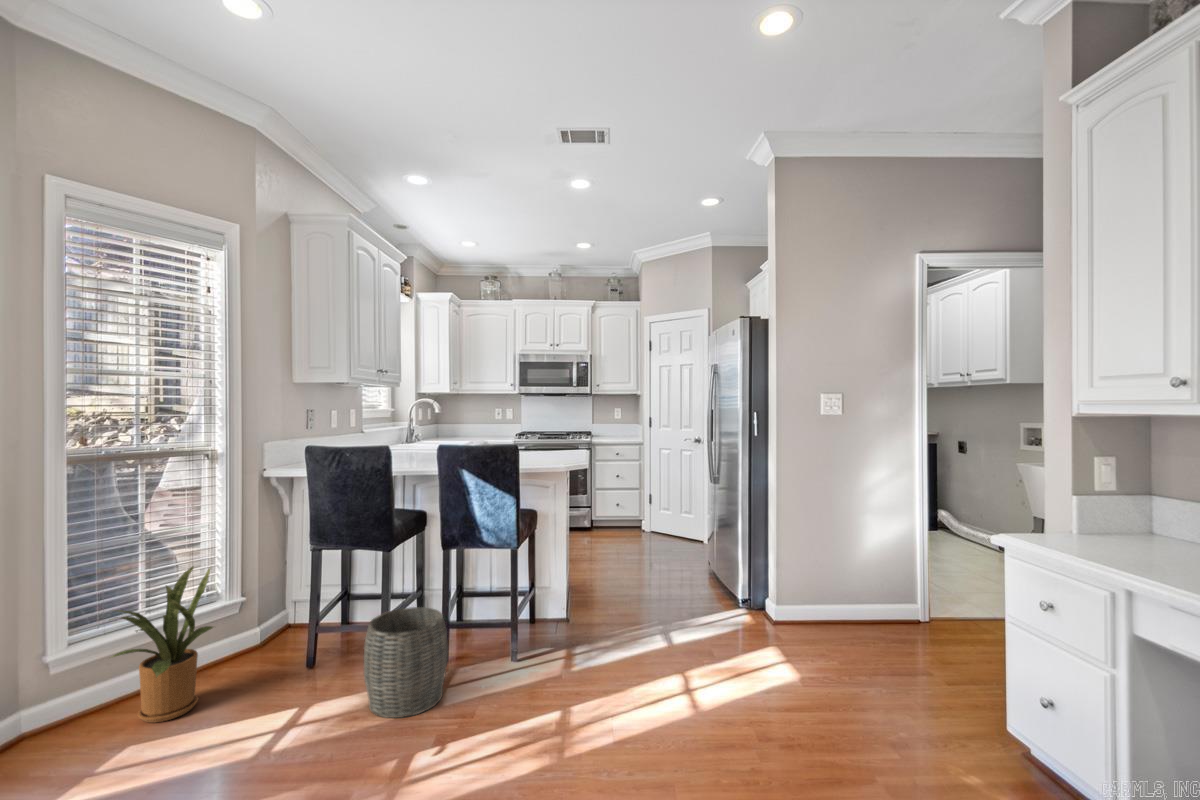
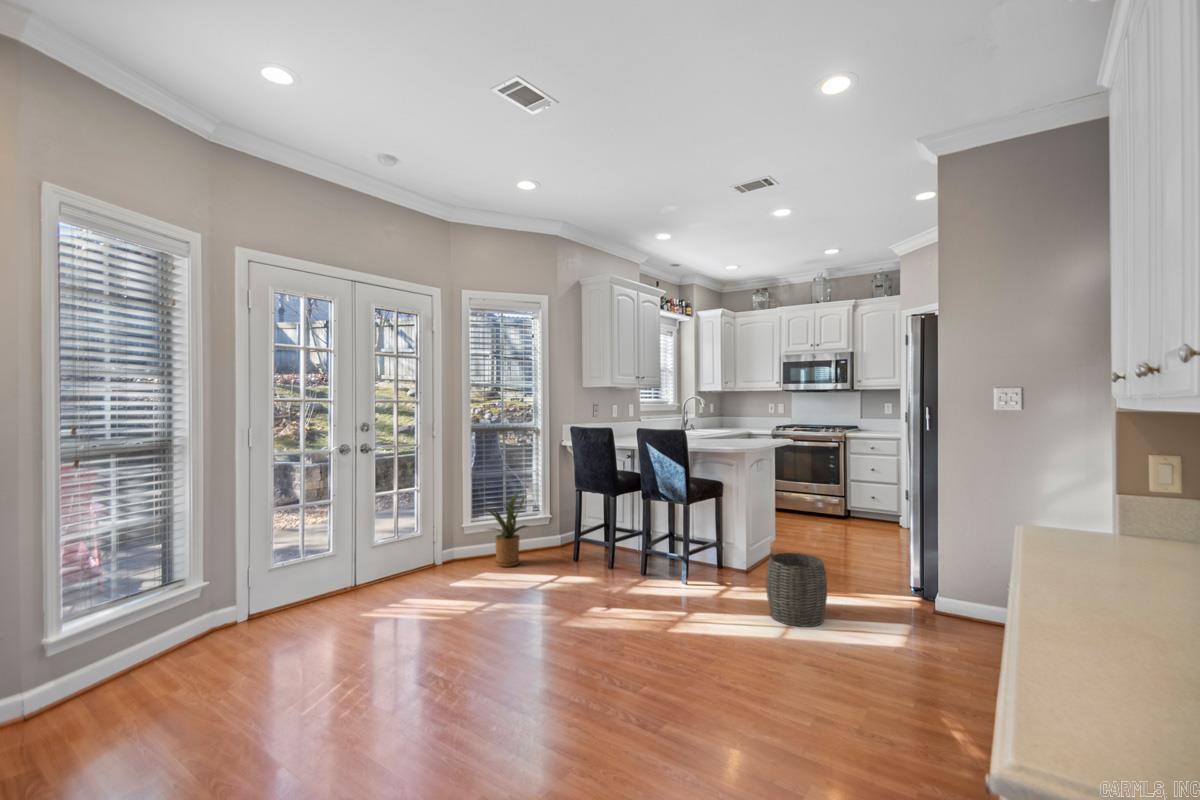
woven basket: present [364,607,448,718] -> present [766,553,827,627]

